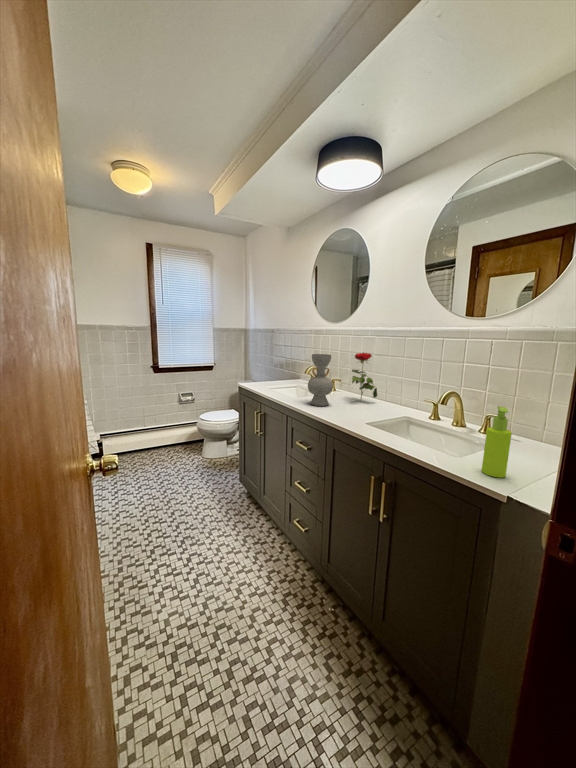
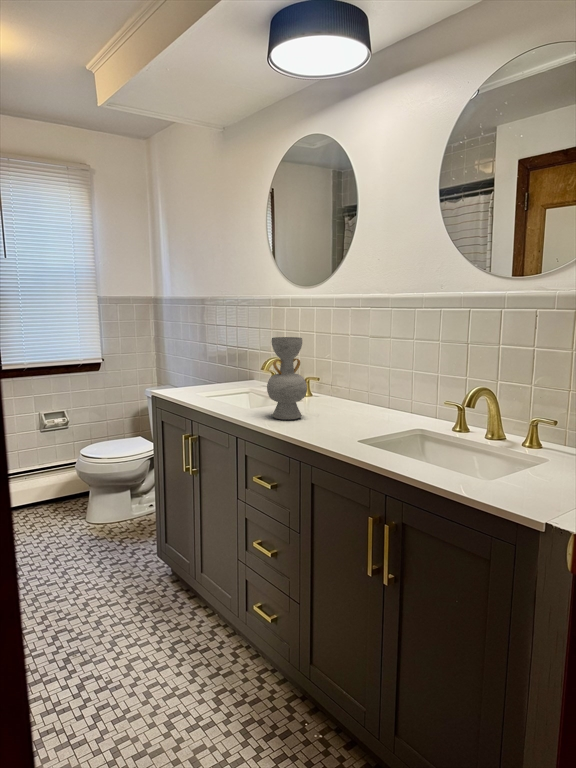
flower: present [352,353,377,401] -> none [336,332,377,410]
soap dispenser: present [482,406,512,478] -> none [515,403,550,501]

